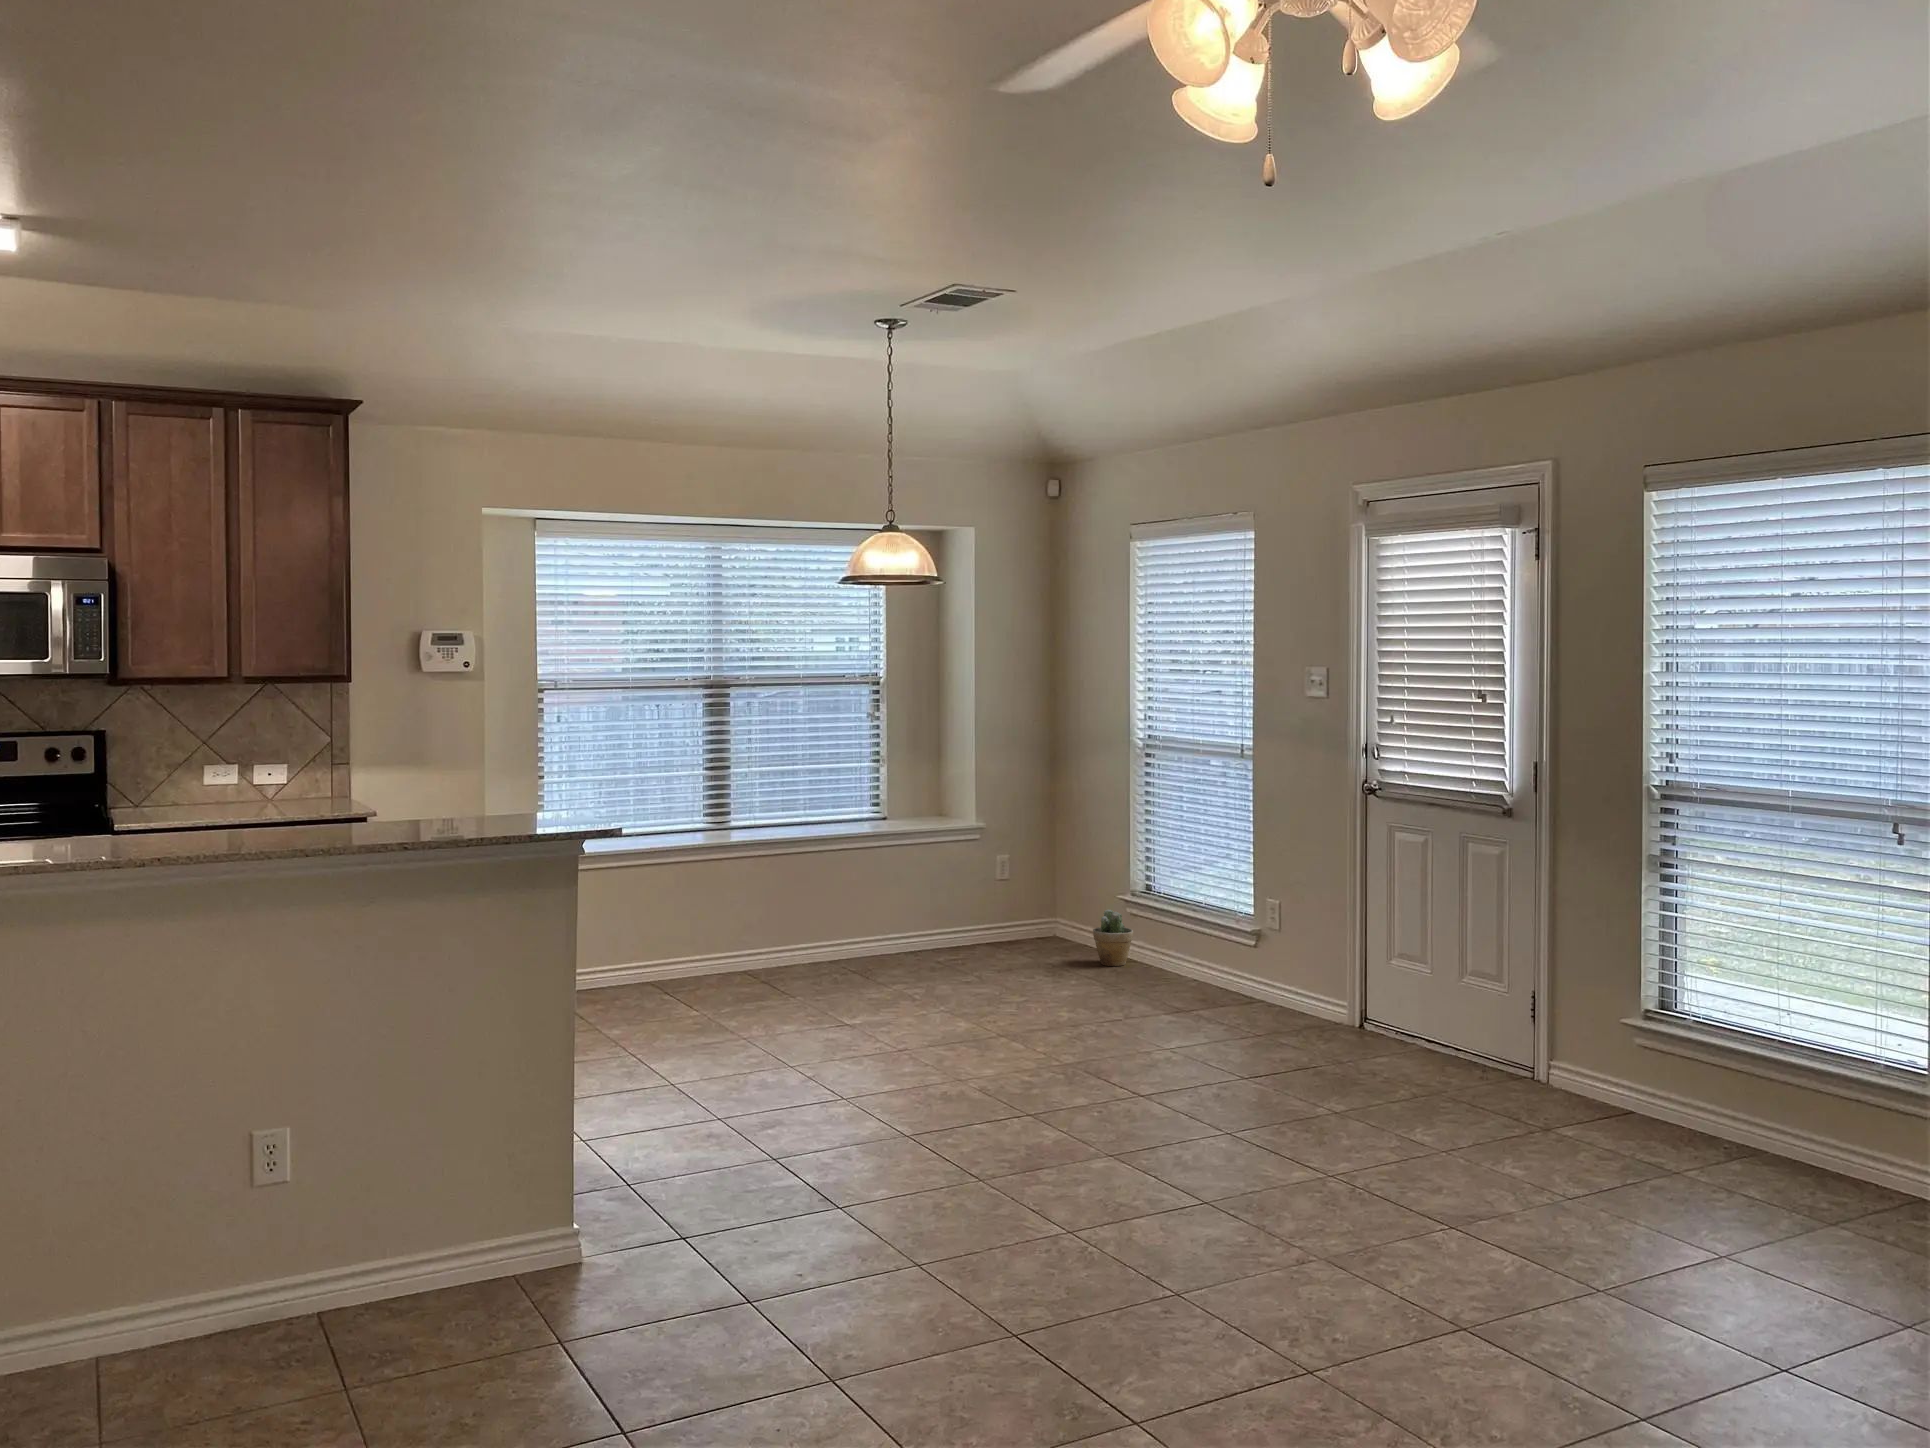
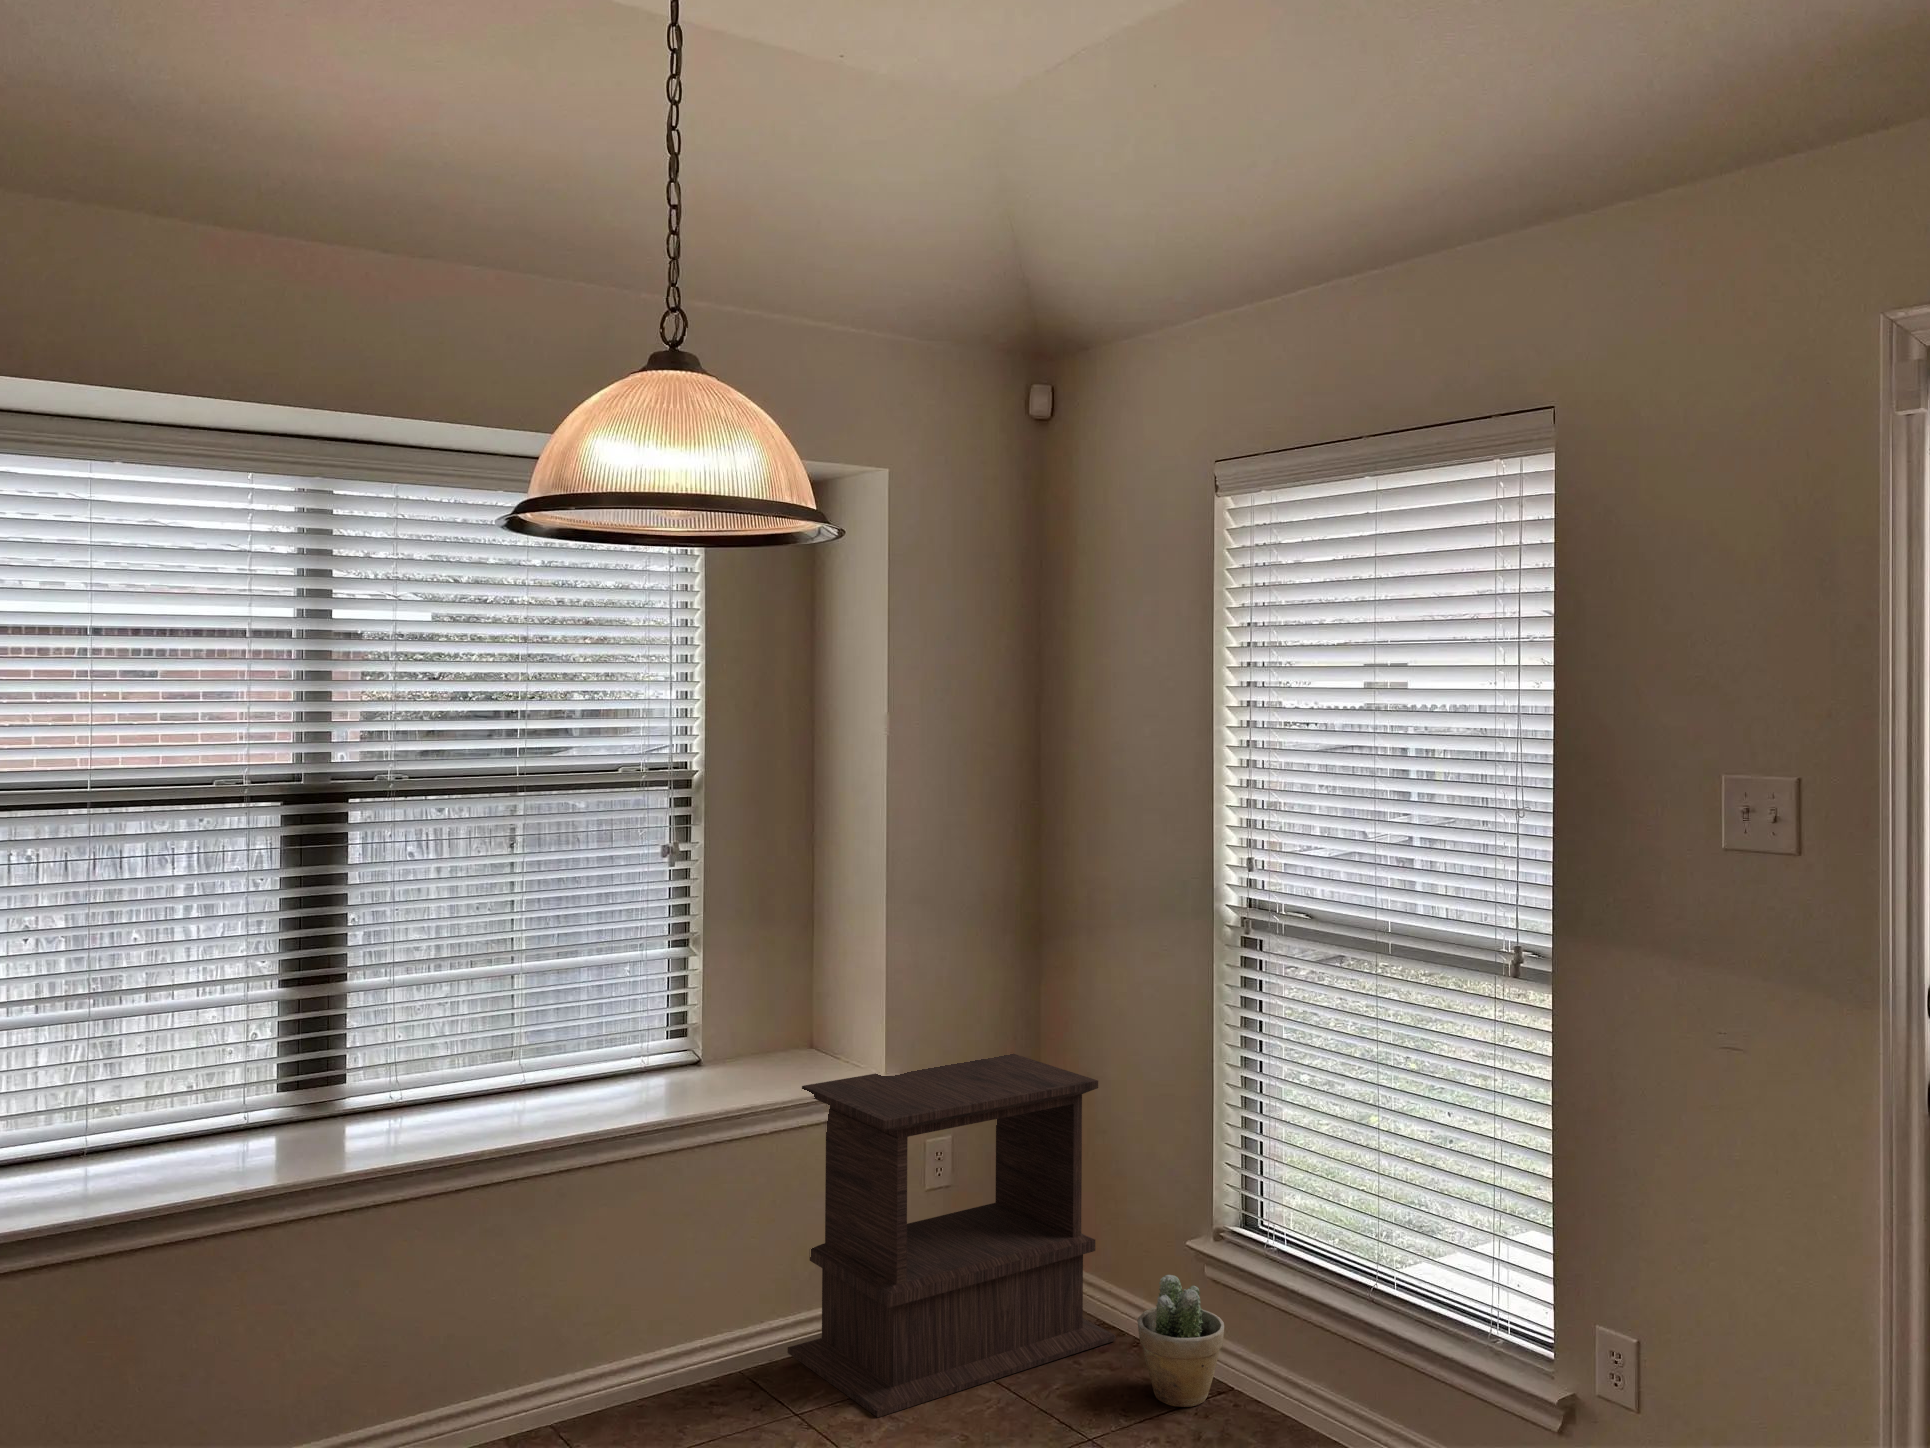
side table: none [931,818,1088,965] -> present [788,1054,1116,1417]

